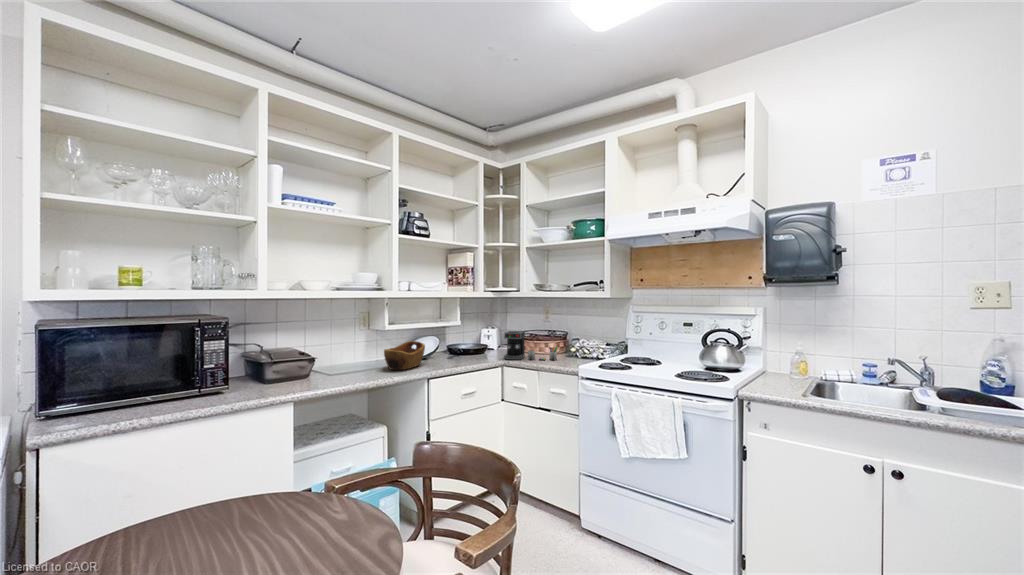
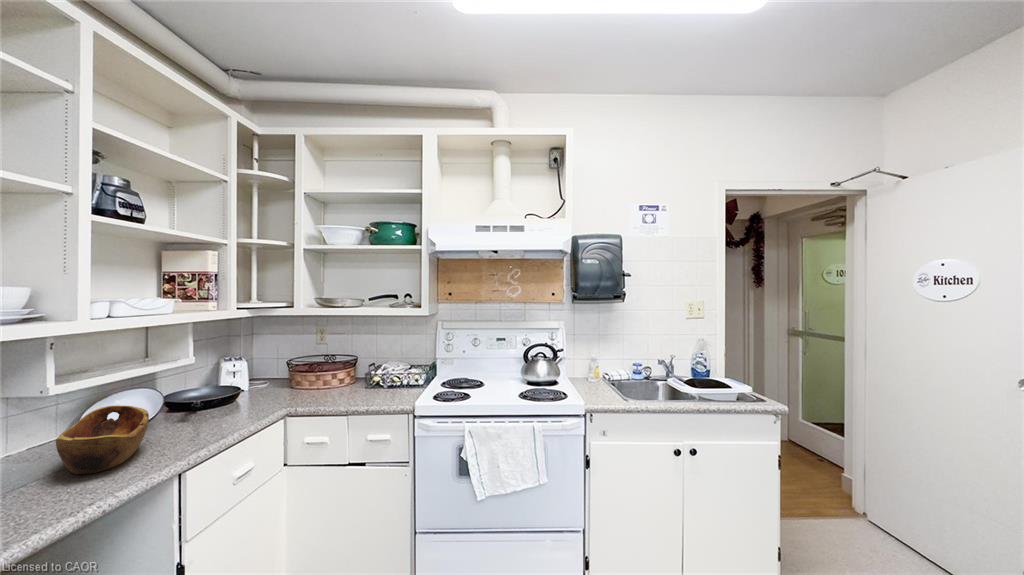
coffee maker: present [504,331,558,360] -> none [283,362,363,407]

